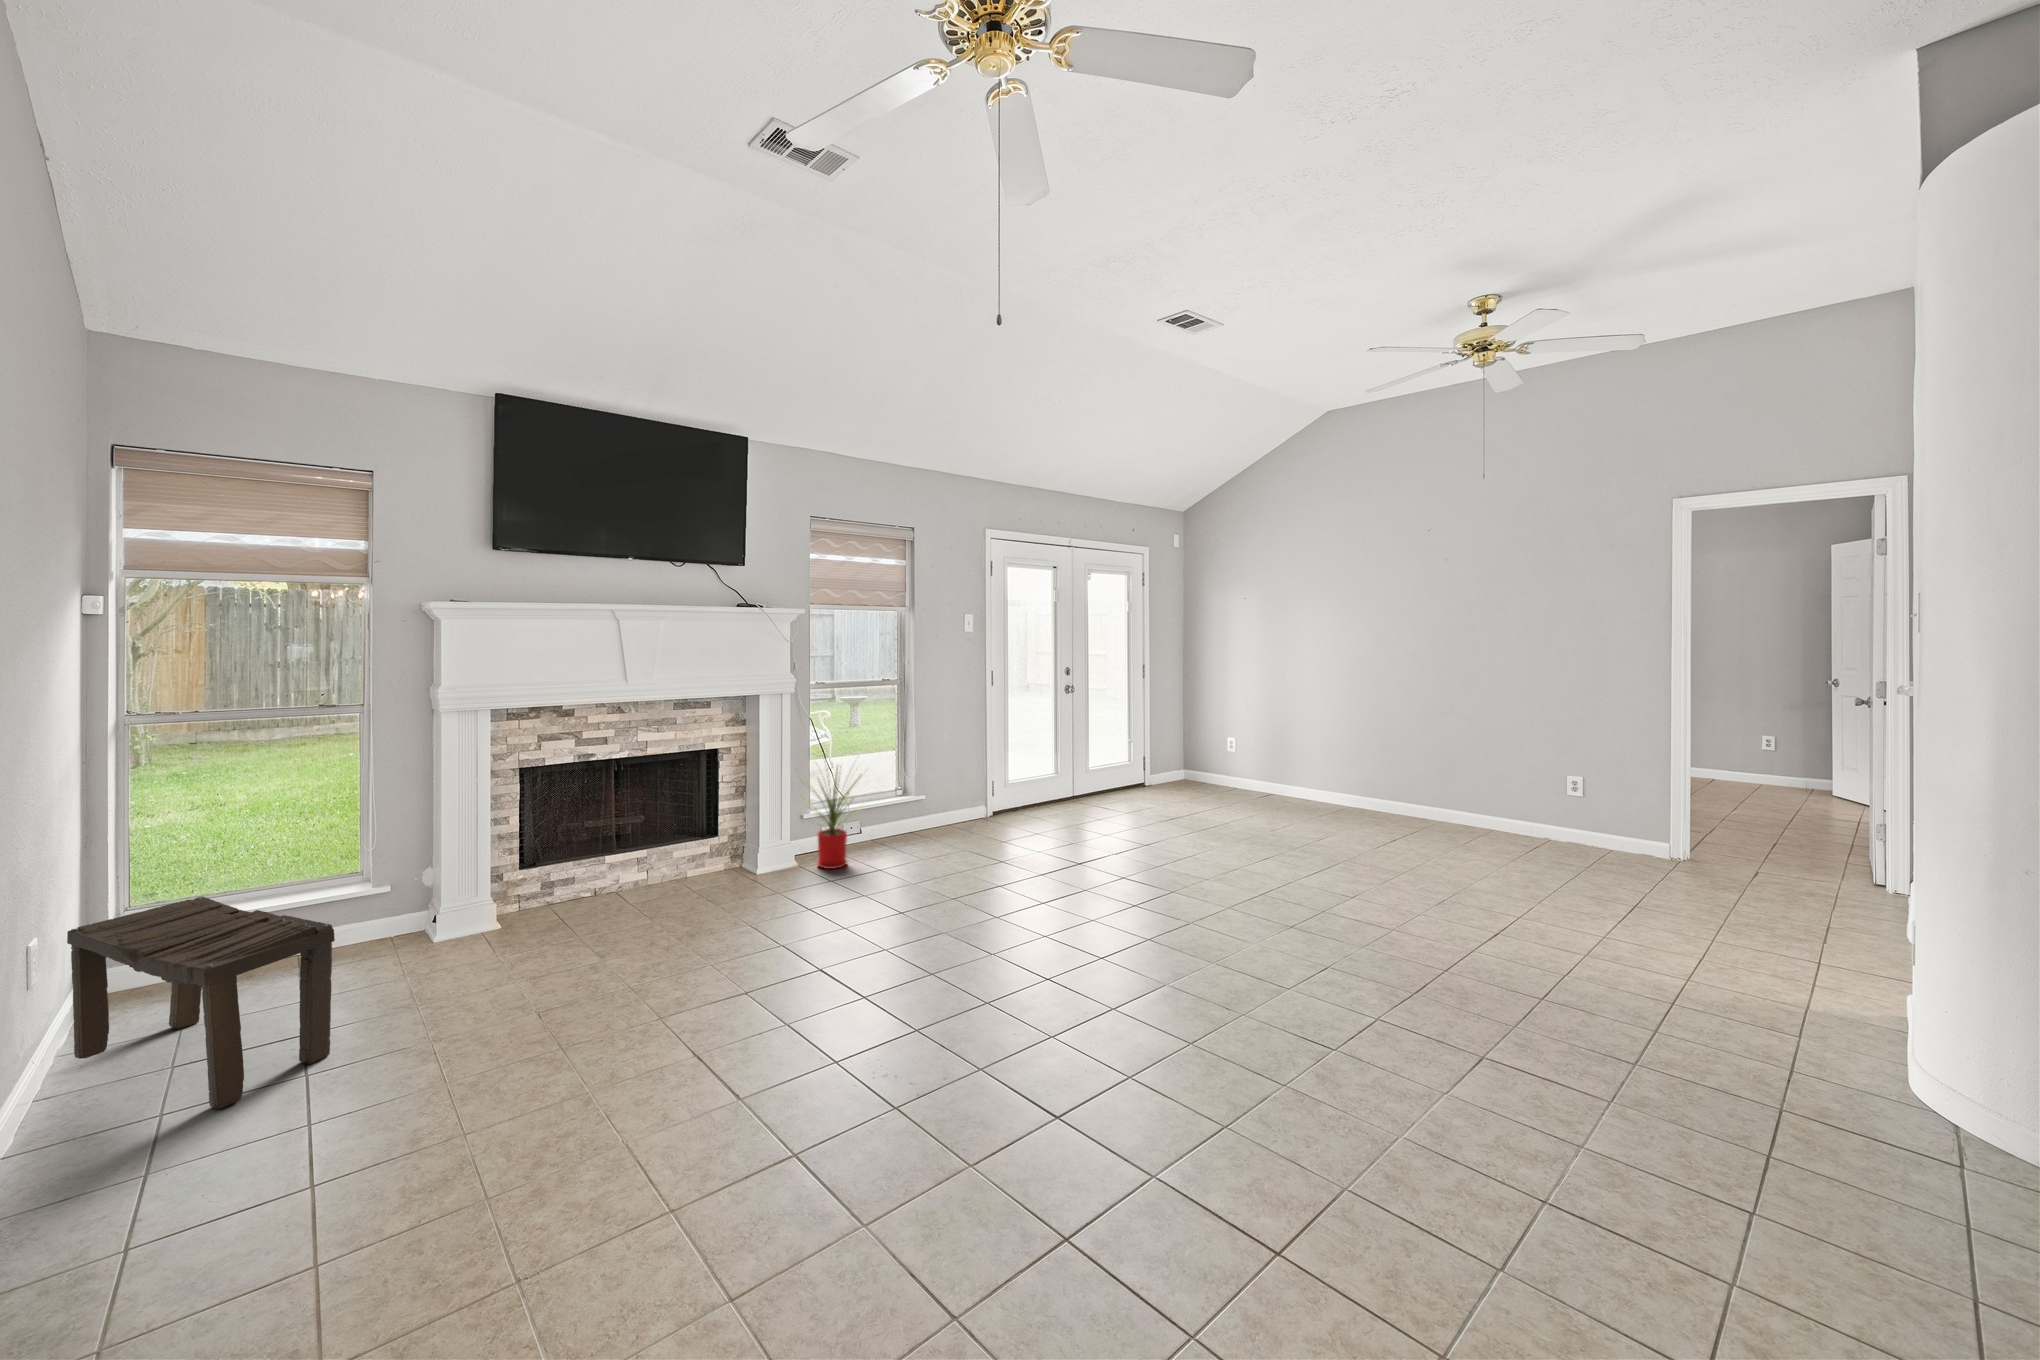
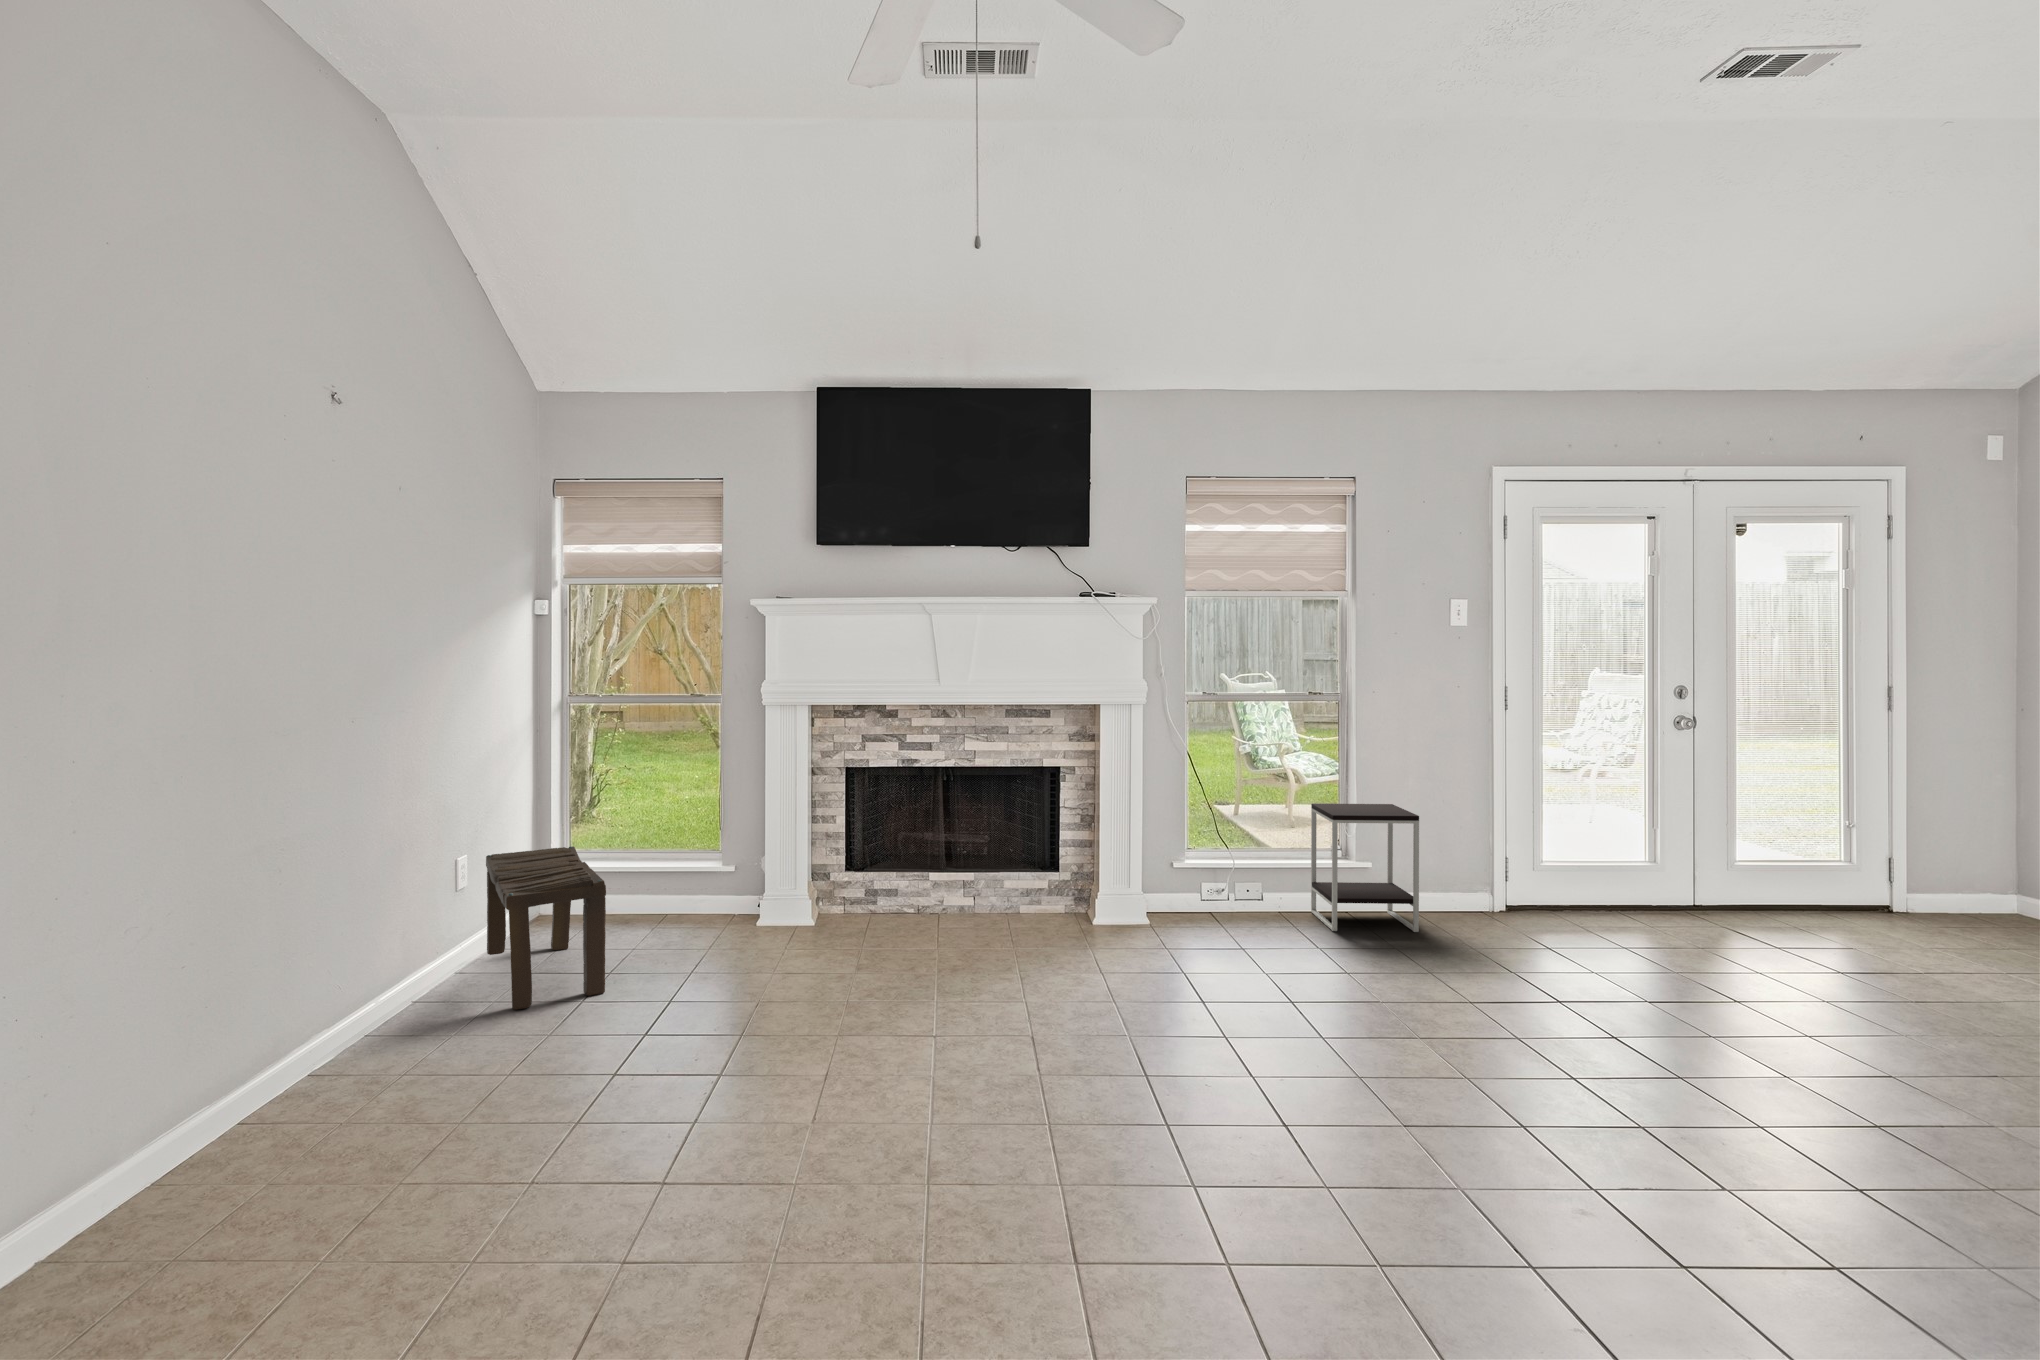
side table: none [893,754,971,849] -> present [1311,804,1419,932]
house plant: present [815,769,860,869] -> none [1140,787,1247,933]

